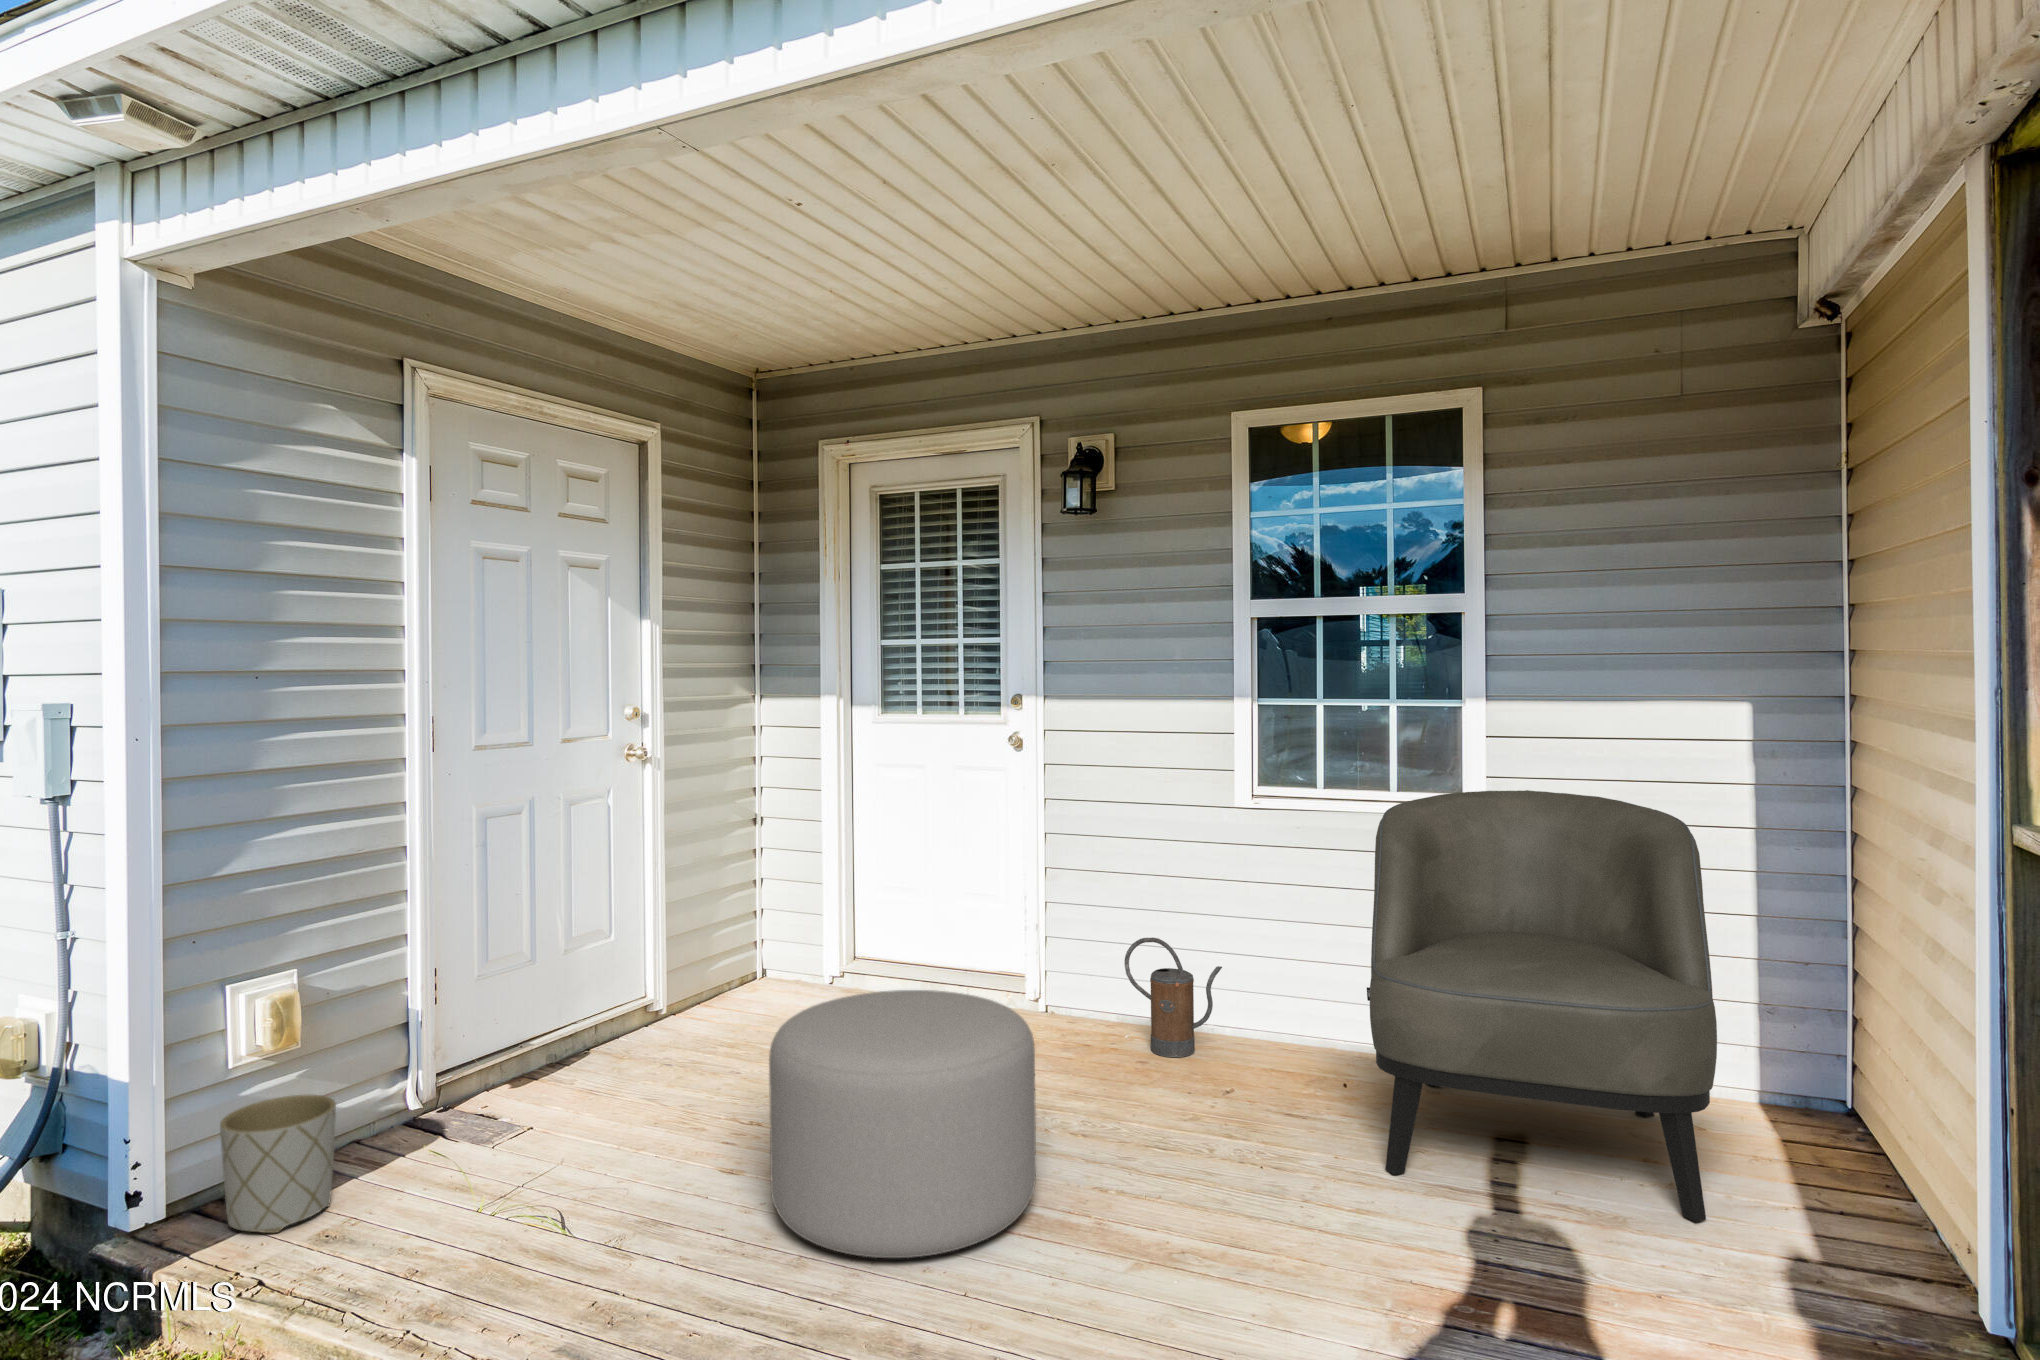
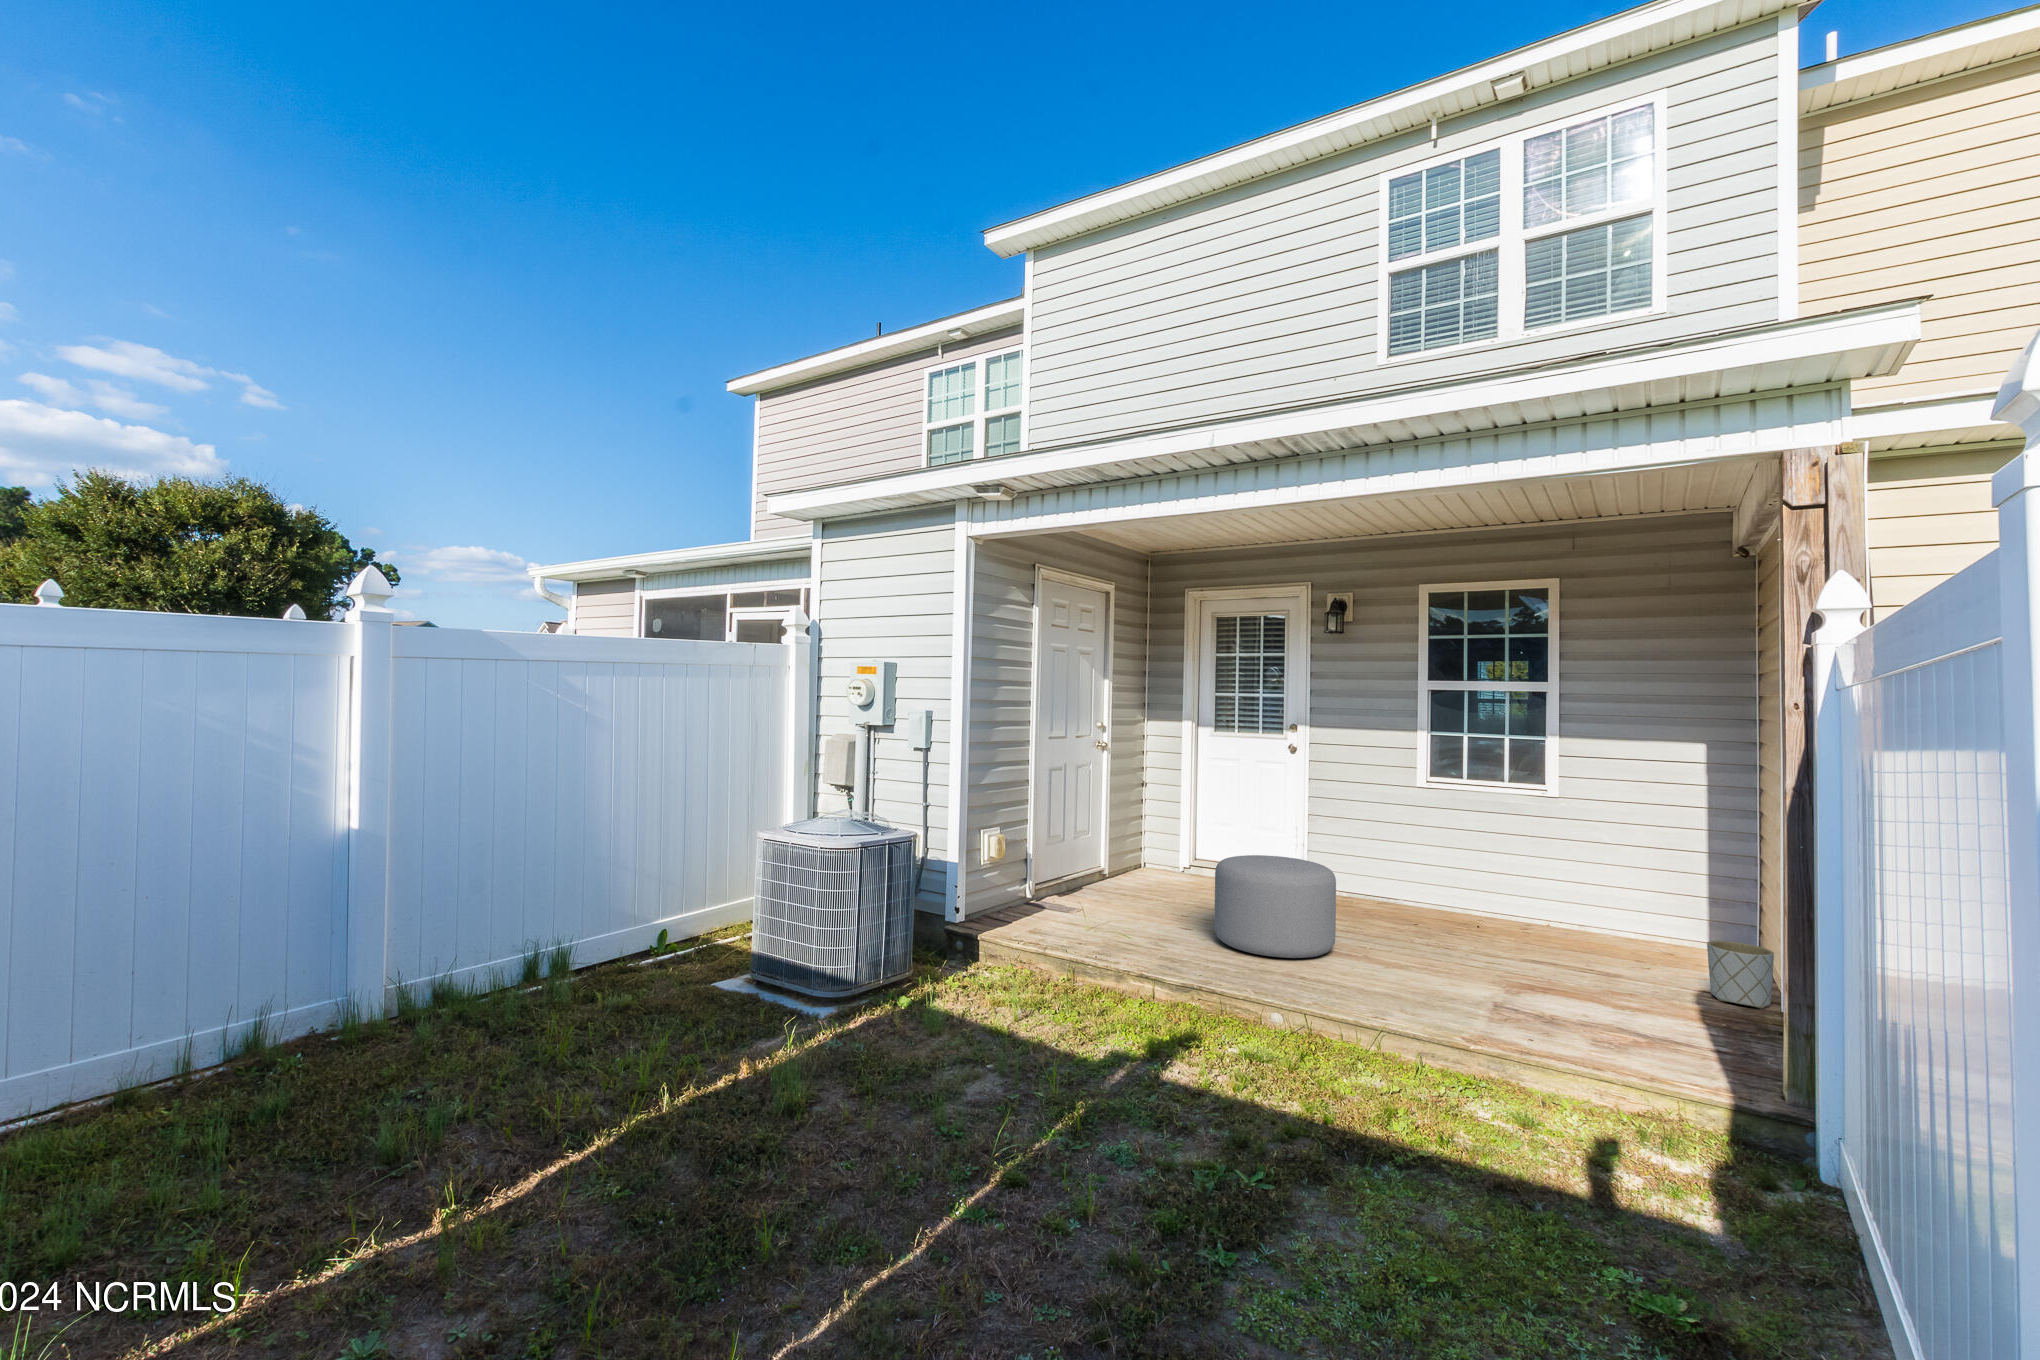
armchair: present [1367,790,1717,1222] -> none [1493,783,1672,980]
watering can: present [1125,938,1222,1057] -> none [1356,851,1411,911]
planter: present [220,1095,336,1233] -> present [1707,941,1774,1009]

